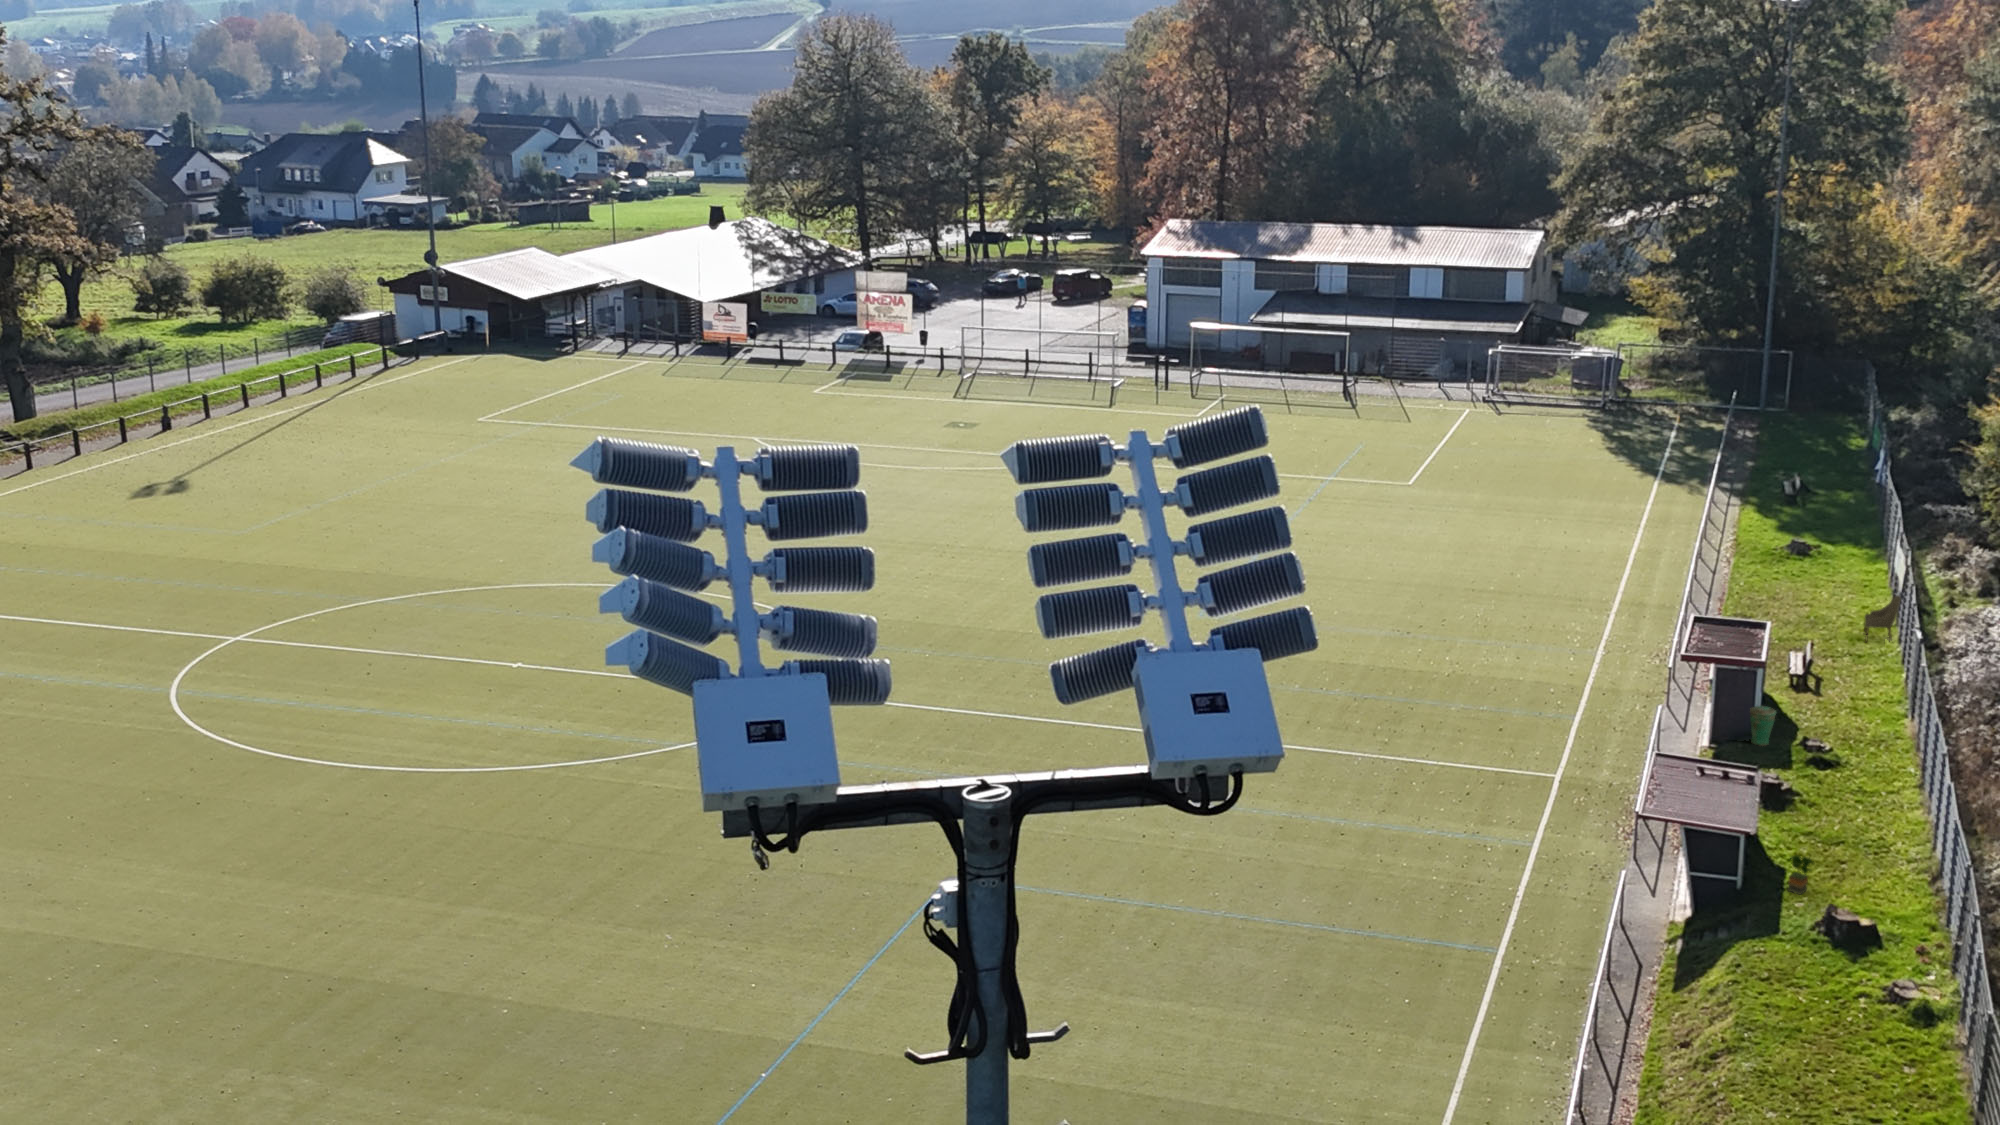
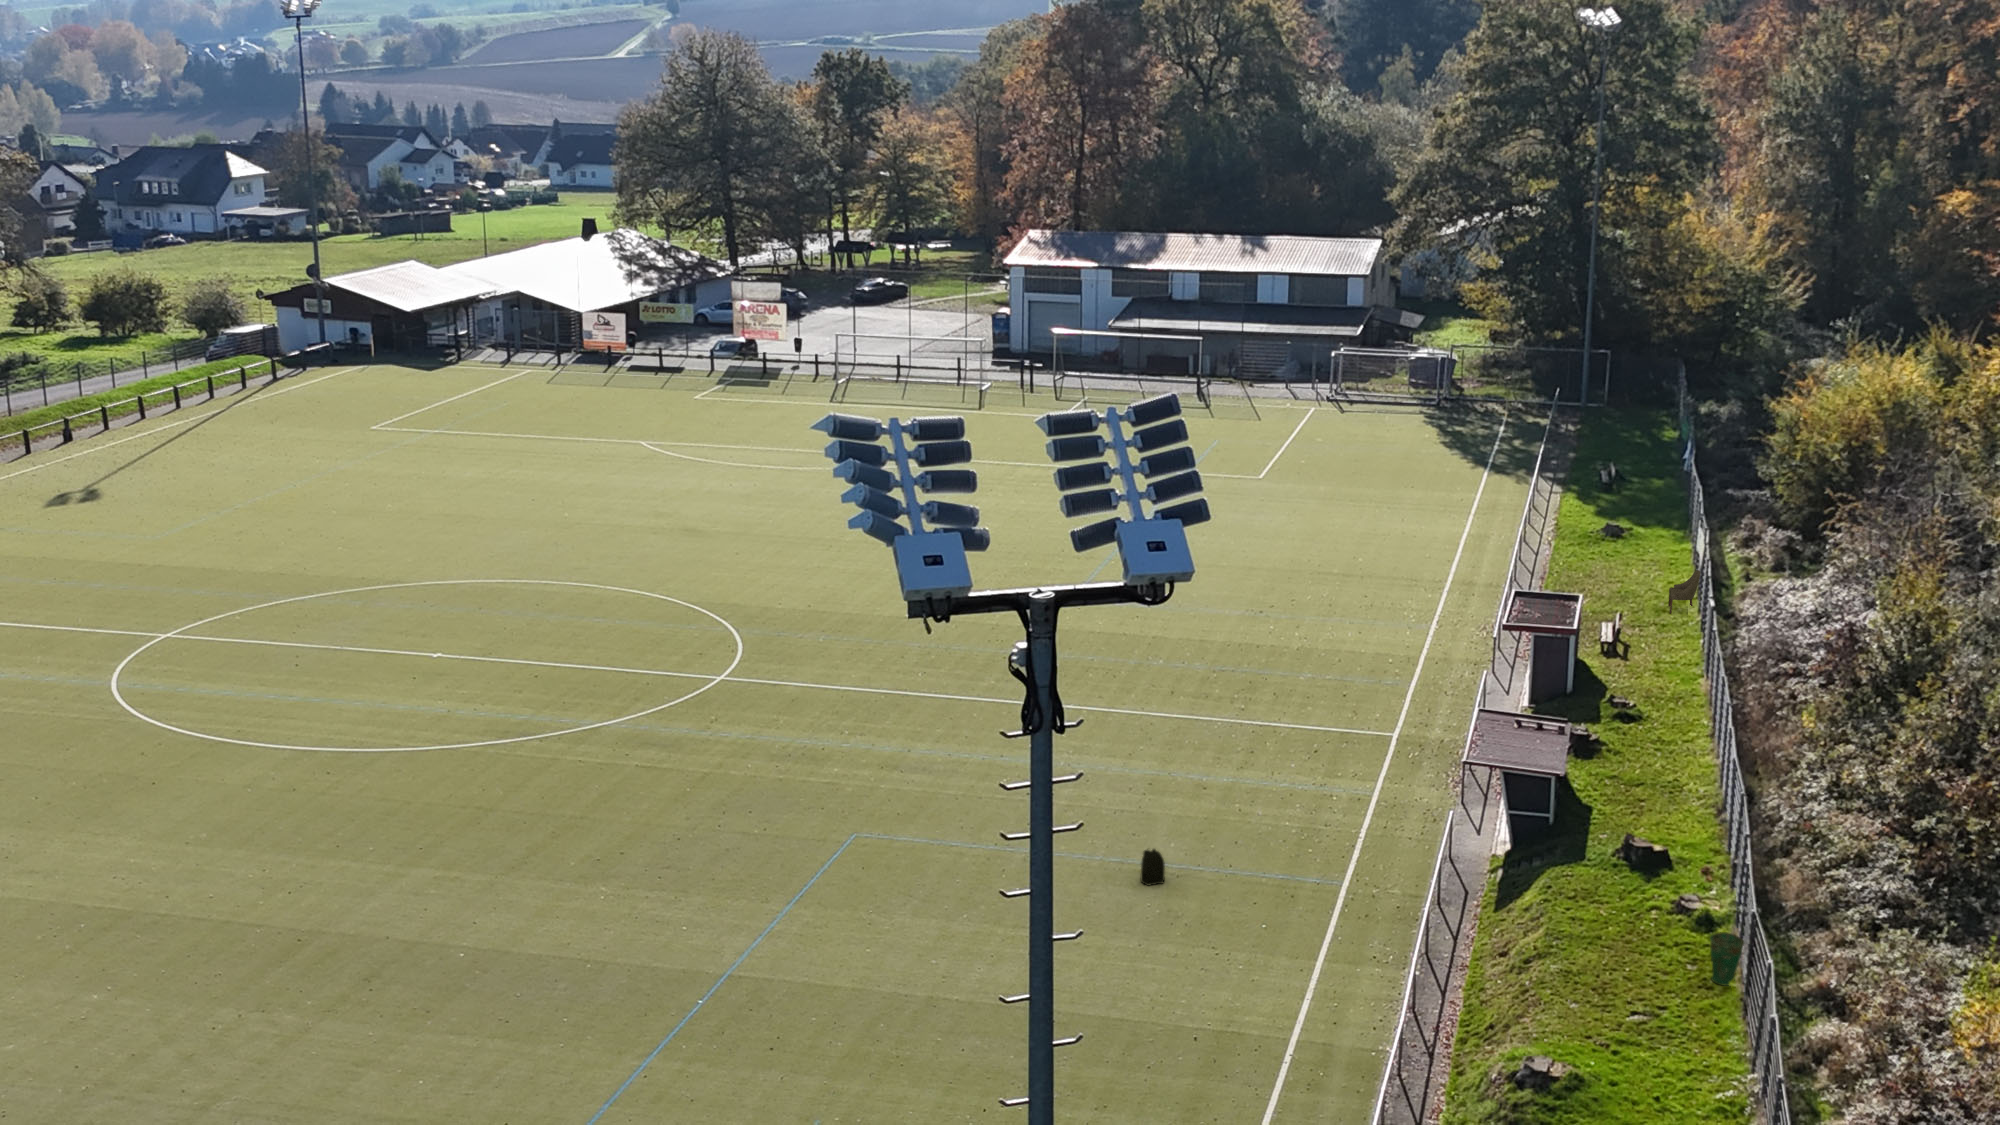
trash can: present [1750,706,1776,746] -> present [1710,932,1744,986]
potted tree: present [1788,855,1814,894] -> none [1593,792,1617,828]
backpack: none [1270,906,1297,948] -> present [1141,849,1165,886]

